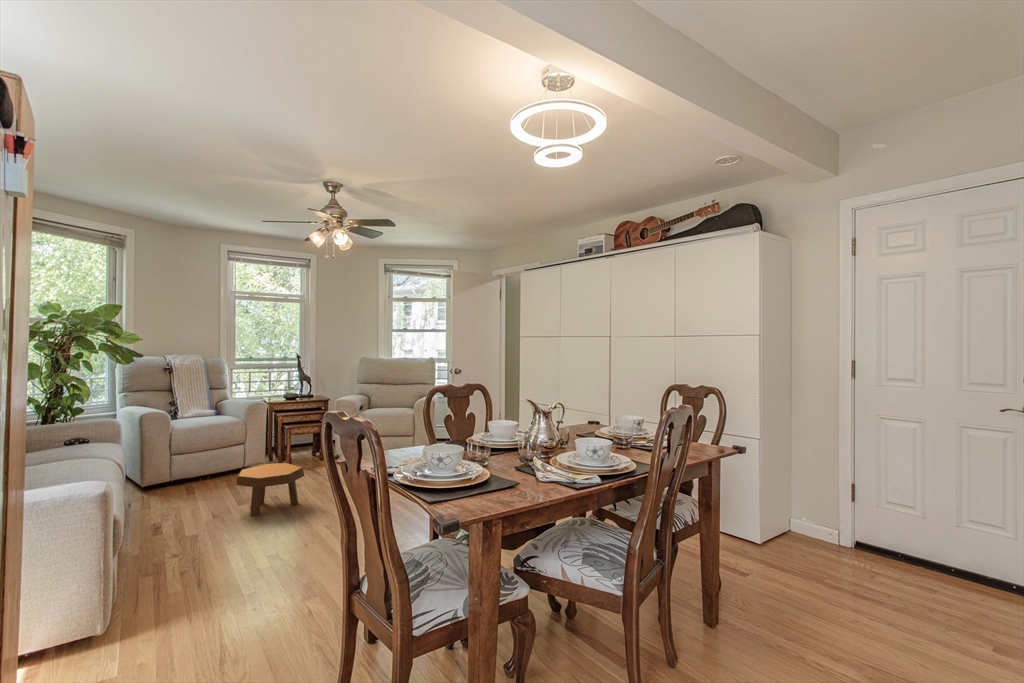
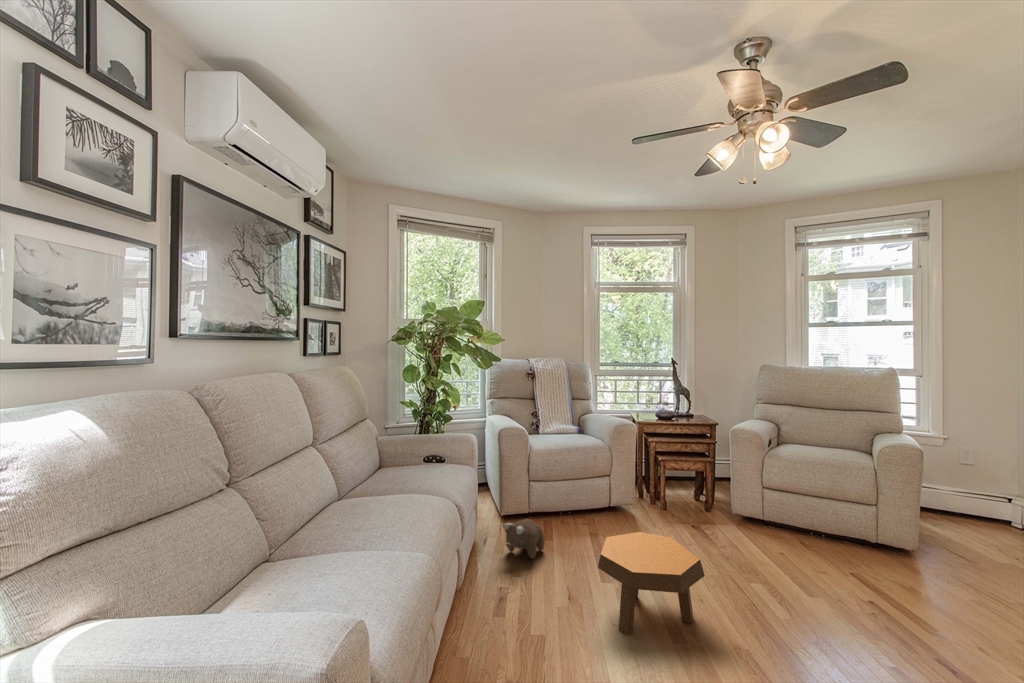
plush toy: none [152,477,190,504] -> present [502,519,544,559]

